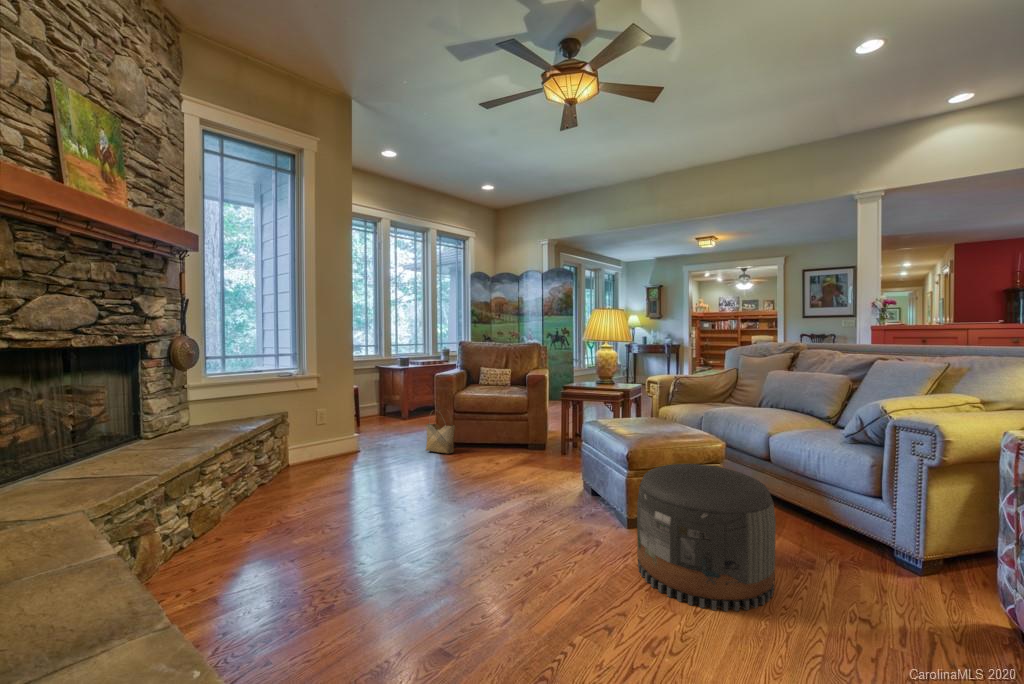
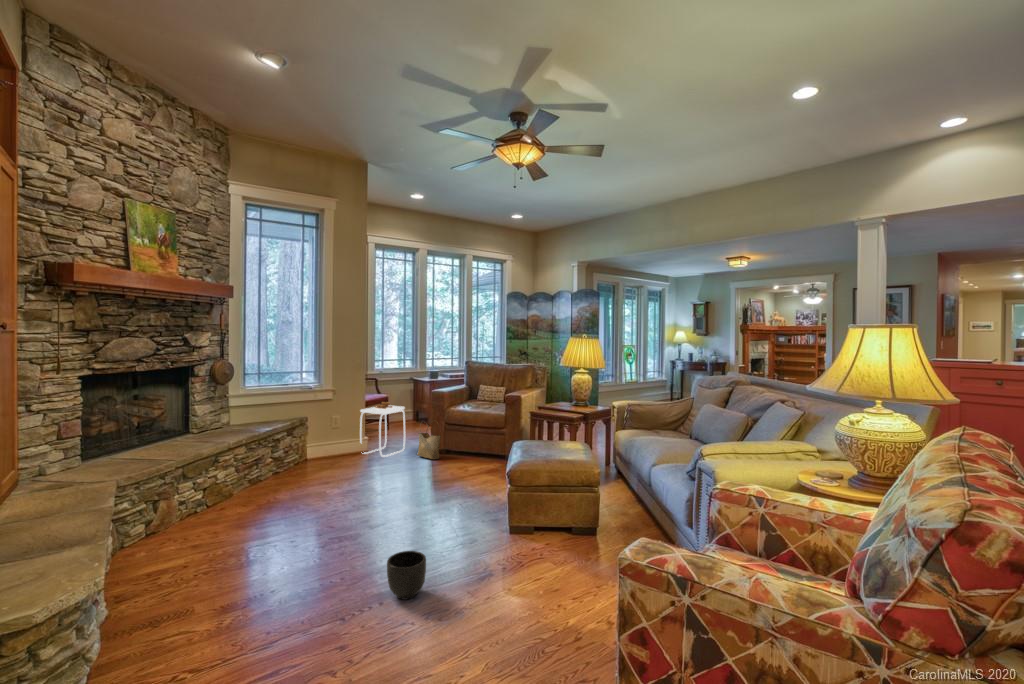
side table: none [353,389,403,455] -> present [360,402,405,457]
pouf: present [637,464,776,611] -> none [473,482,576,600]
planter: none [575,565,628,634] -> present [387,551,426,600]

